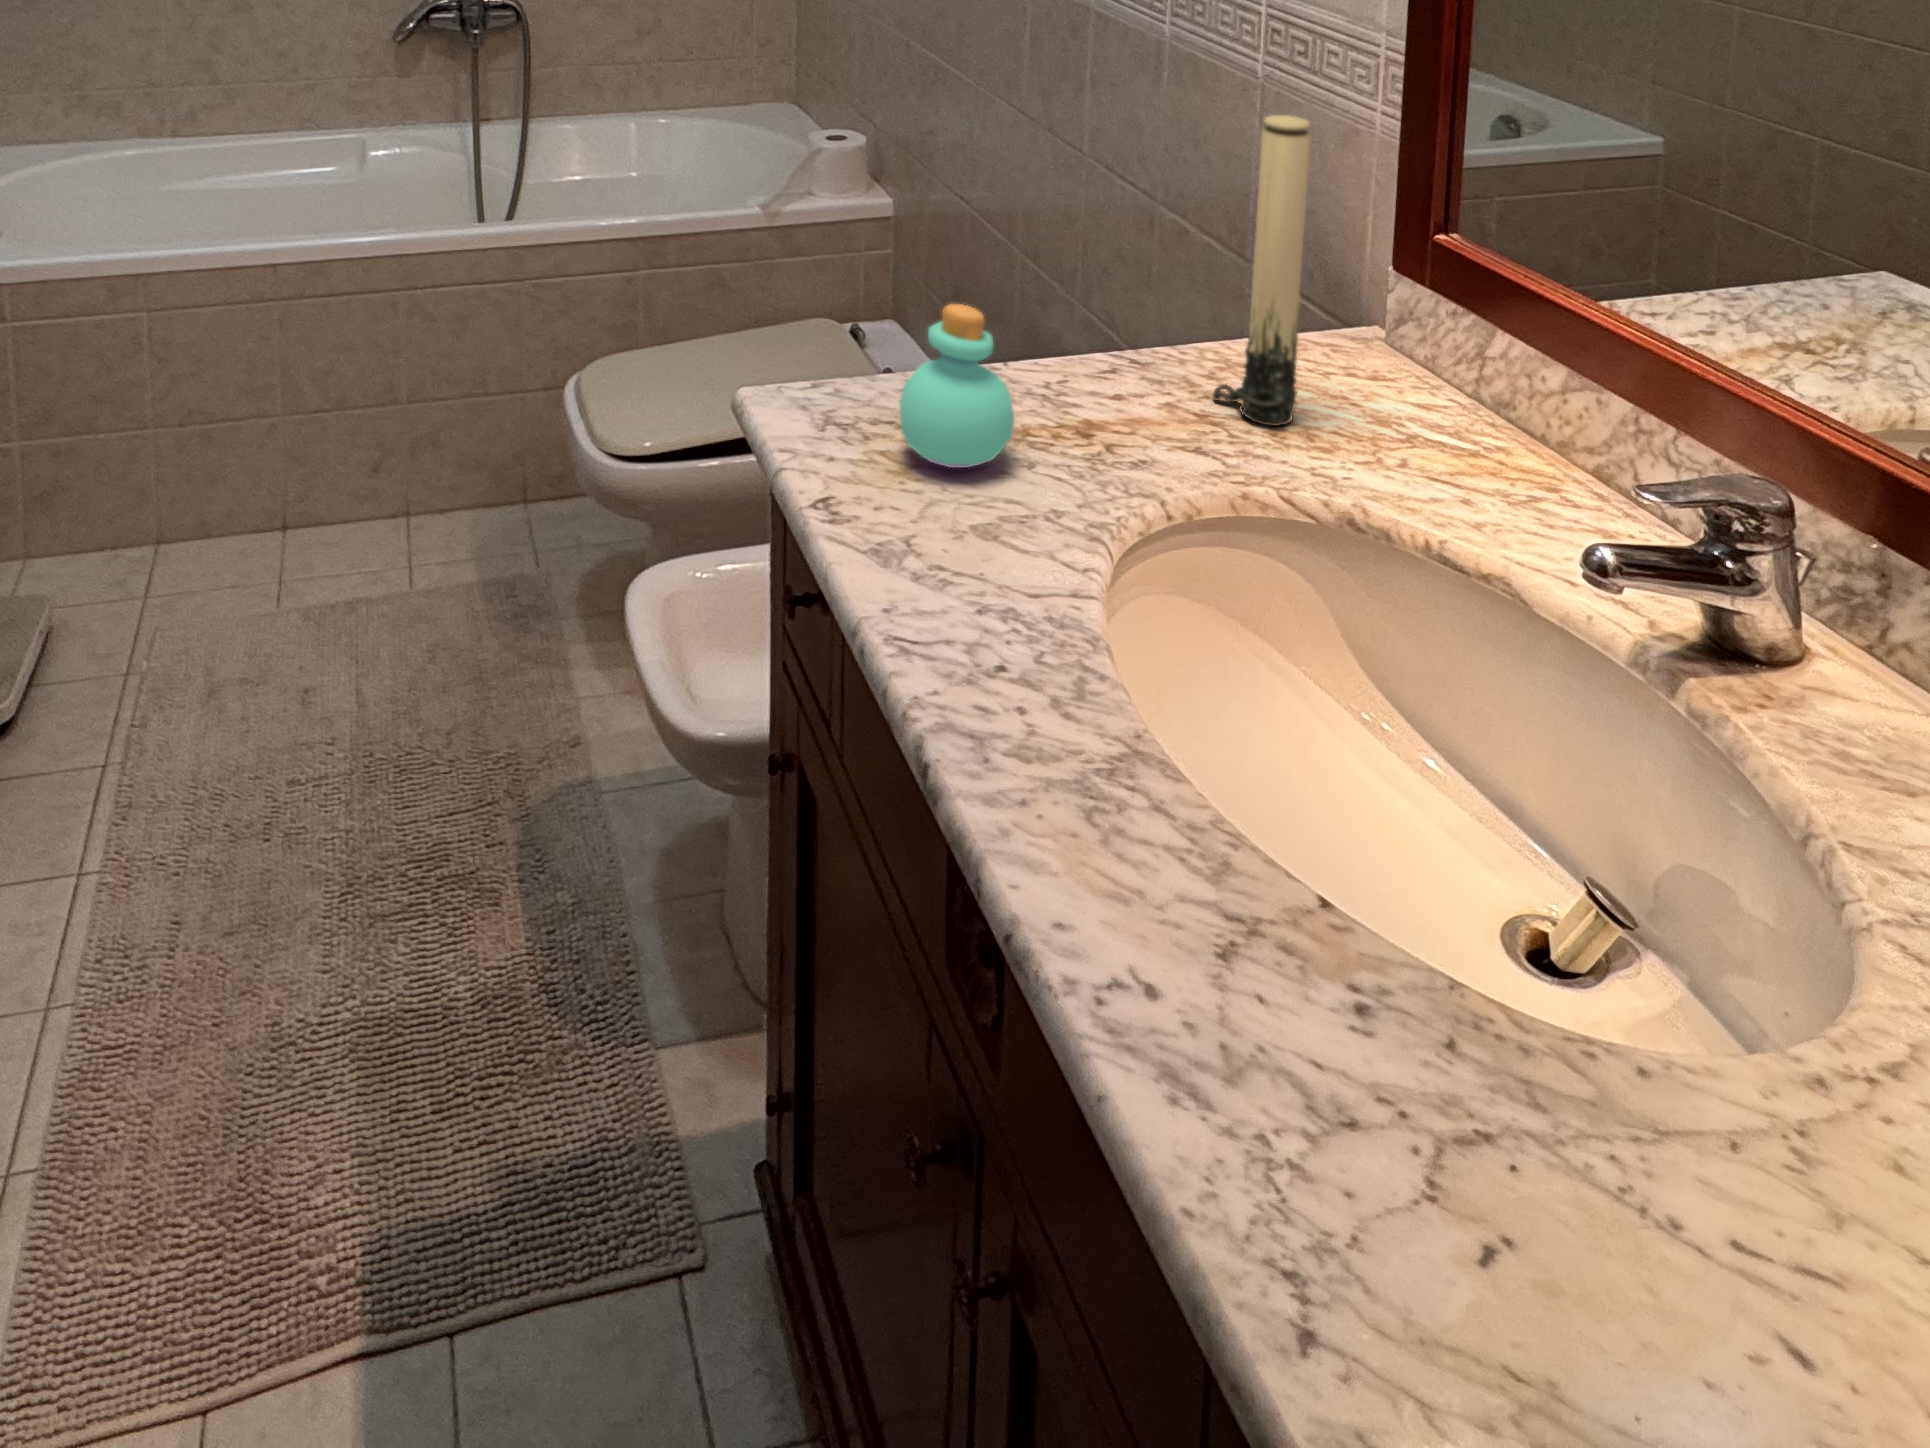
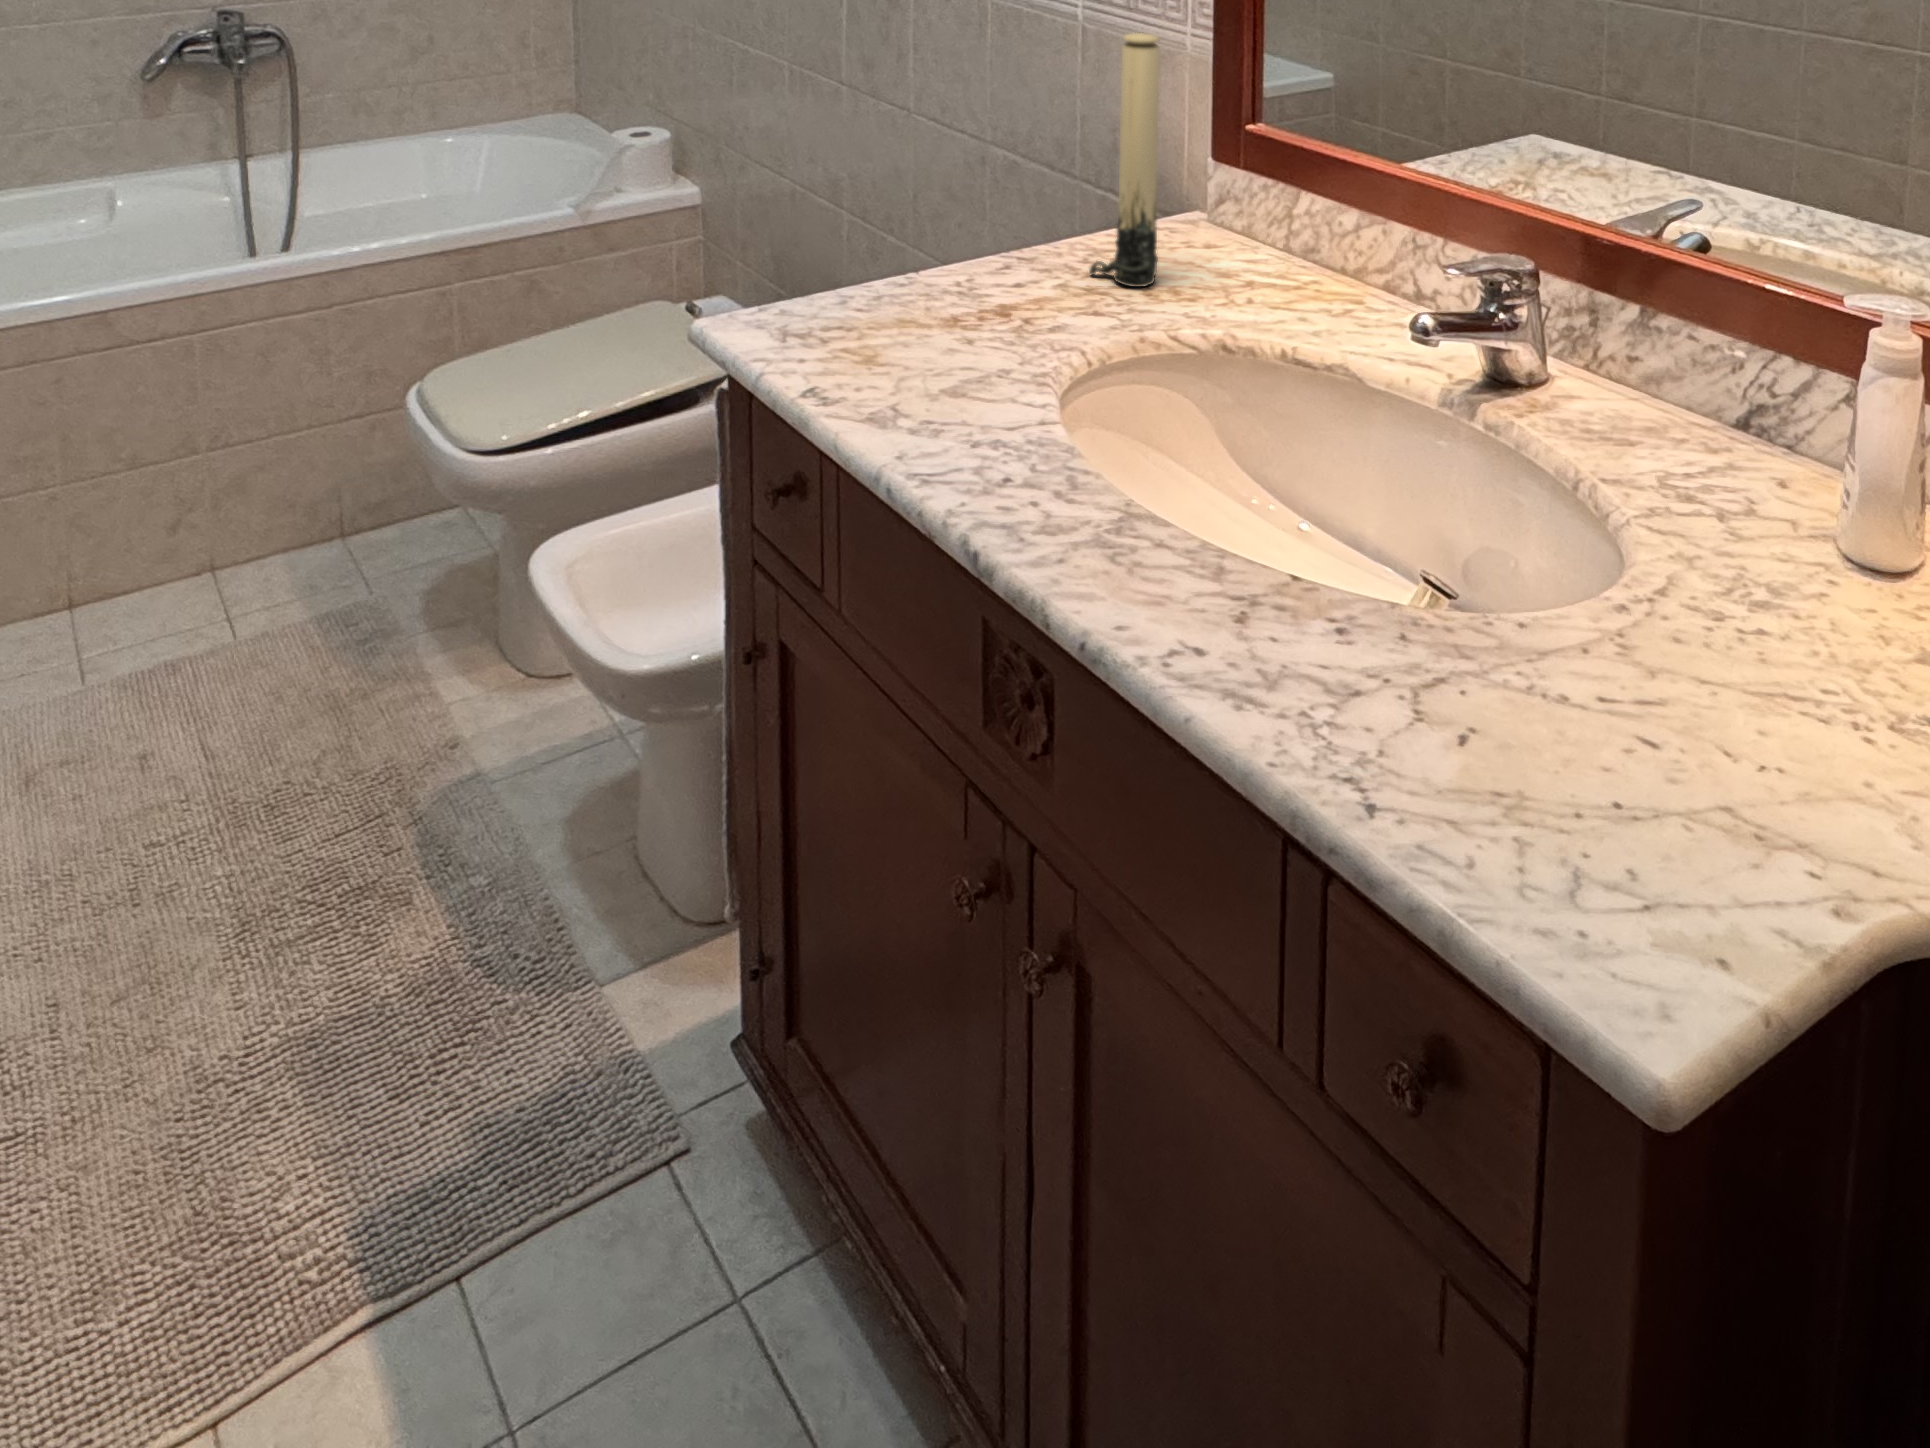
perfume bottle: present [900,304,1015,468] -> none [856,211,956,350]

